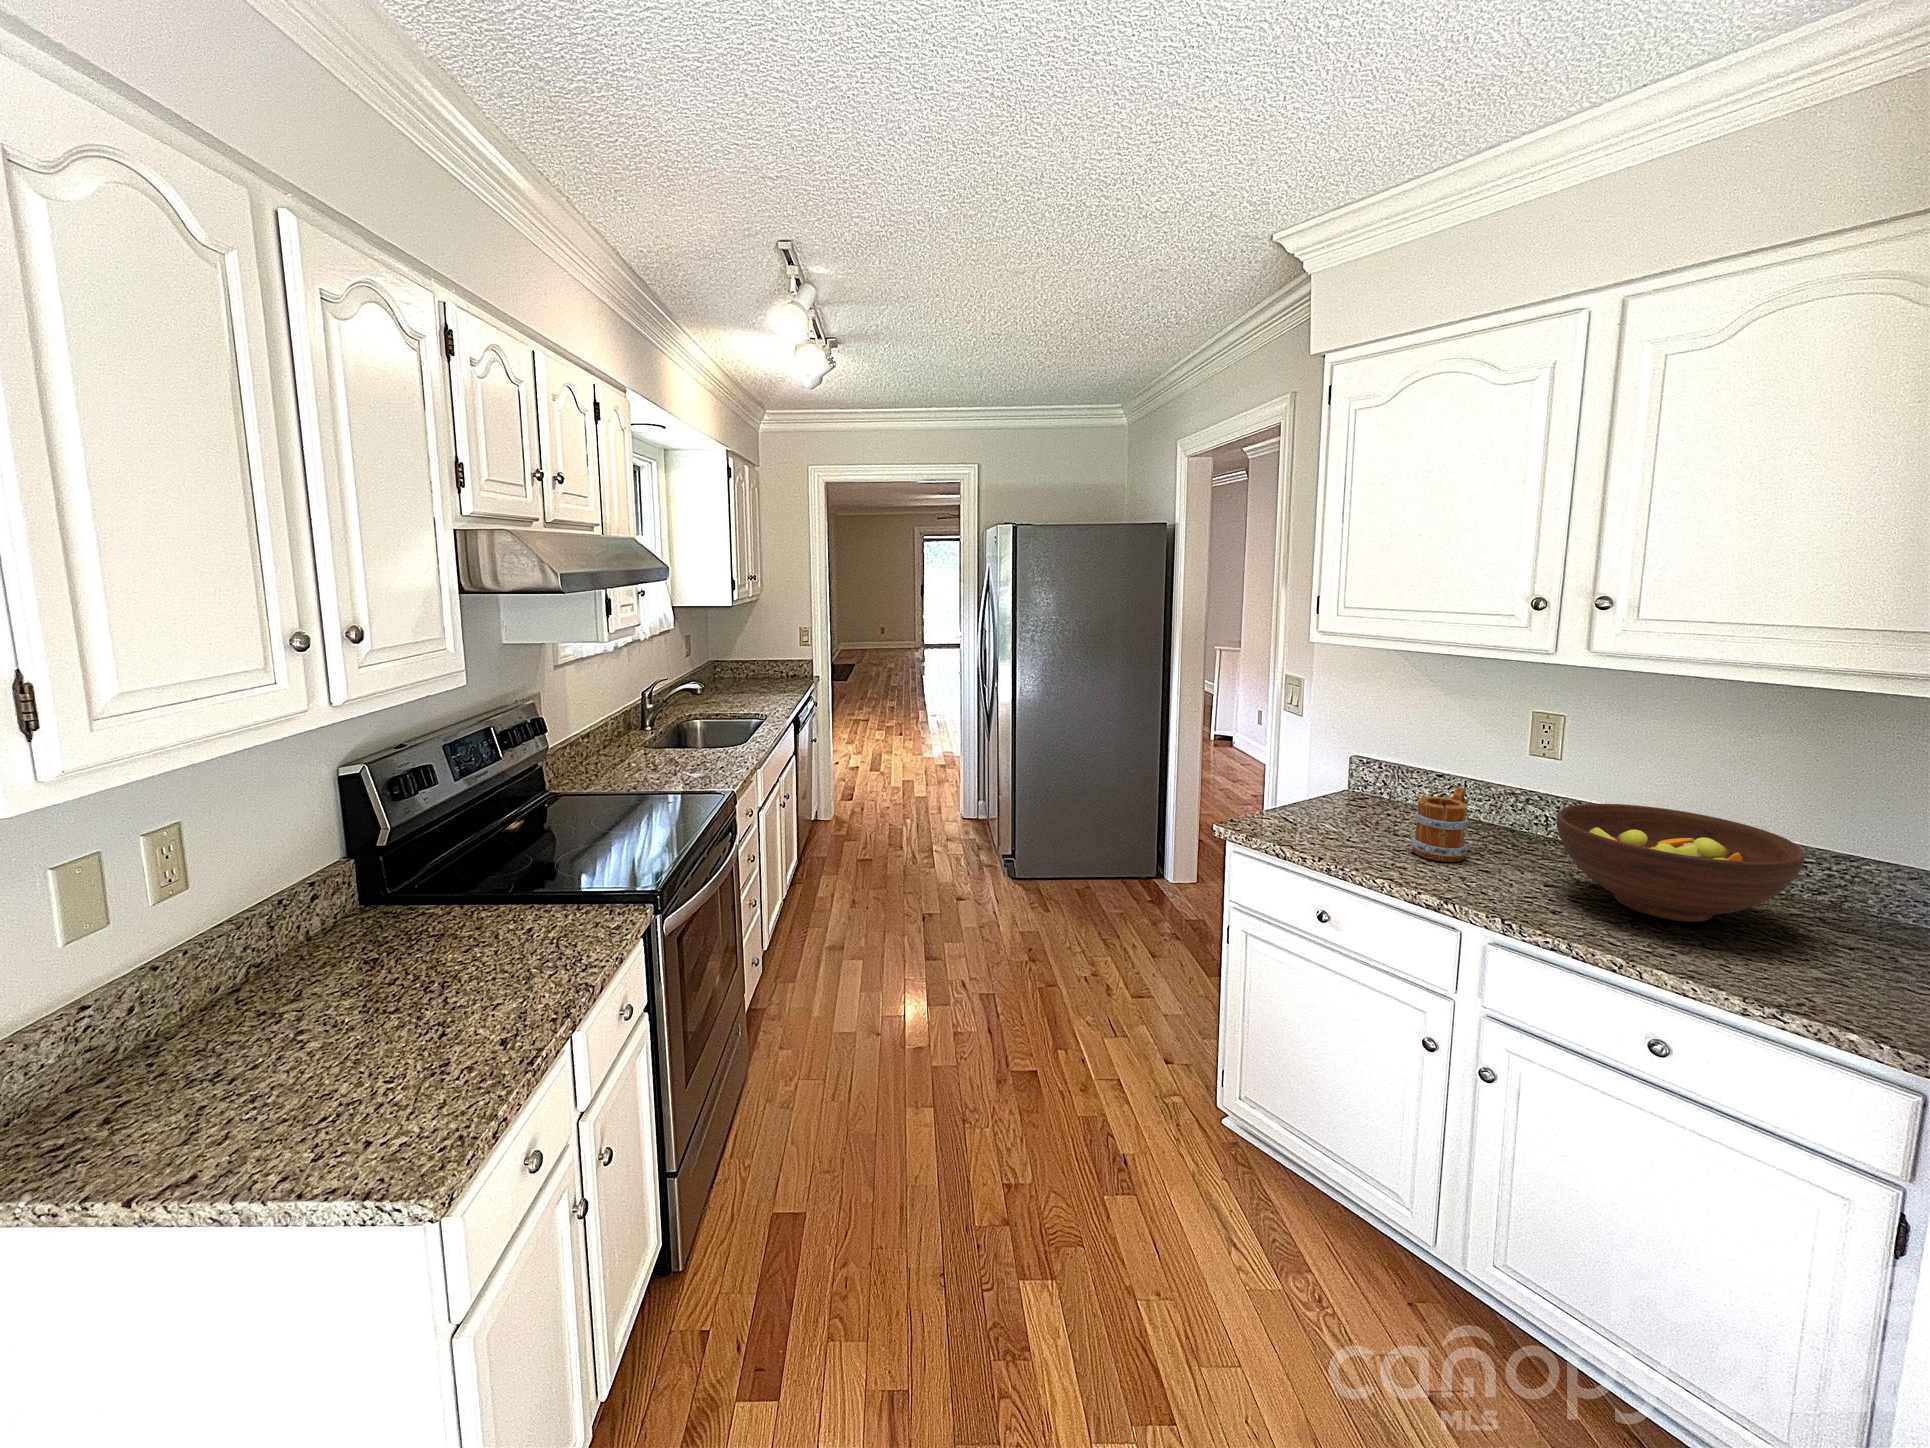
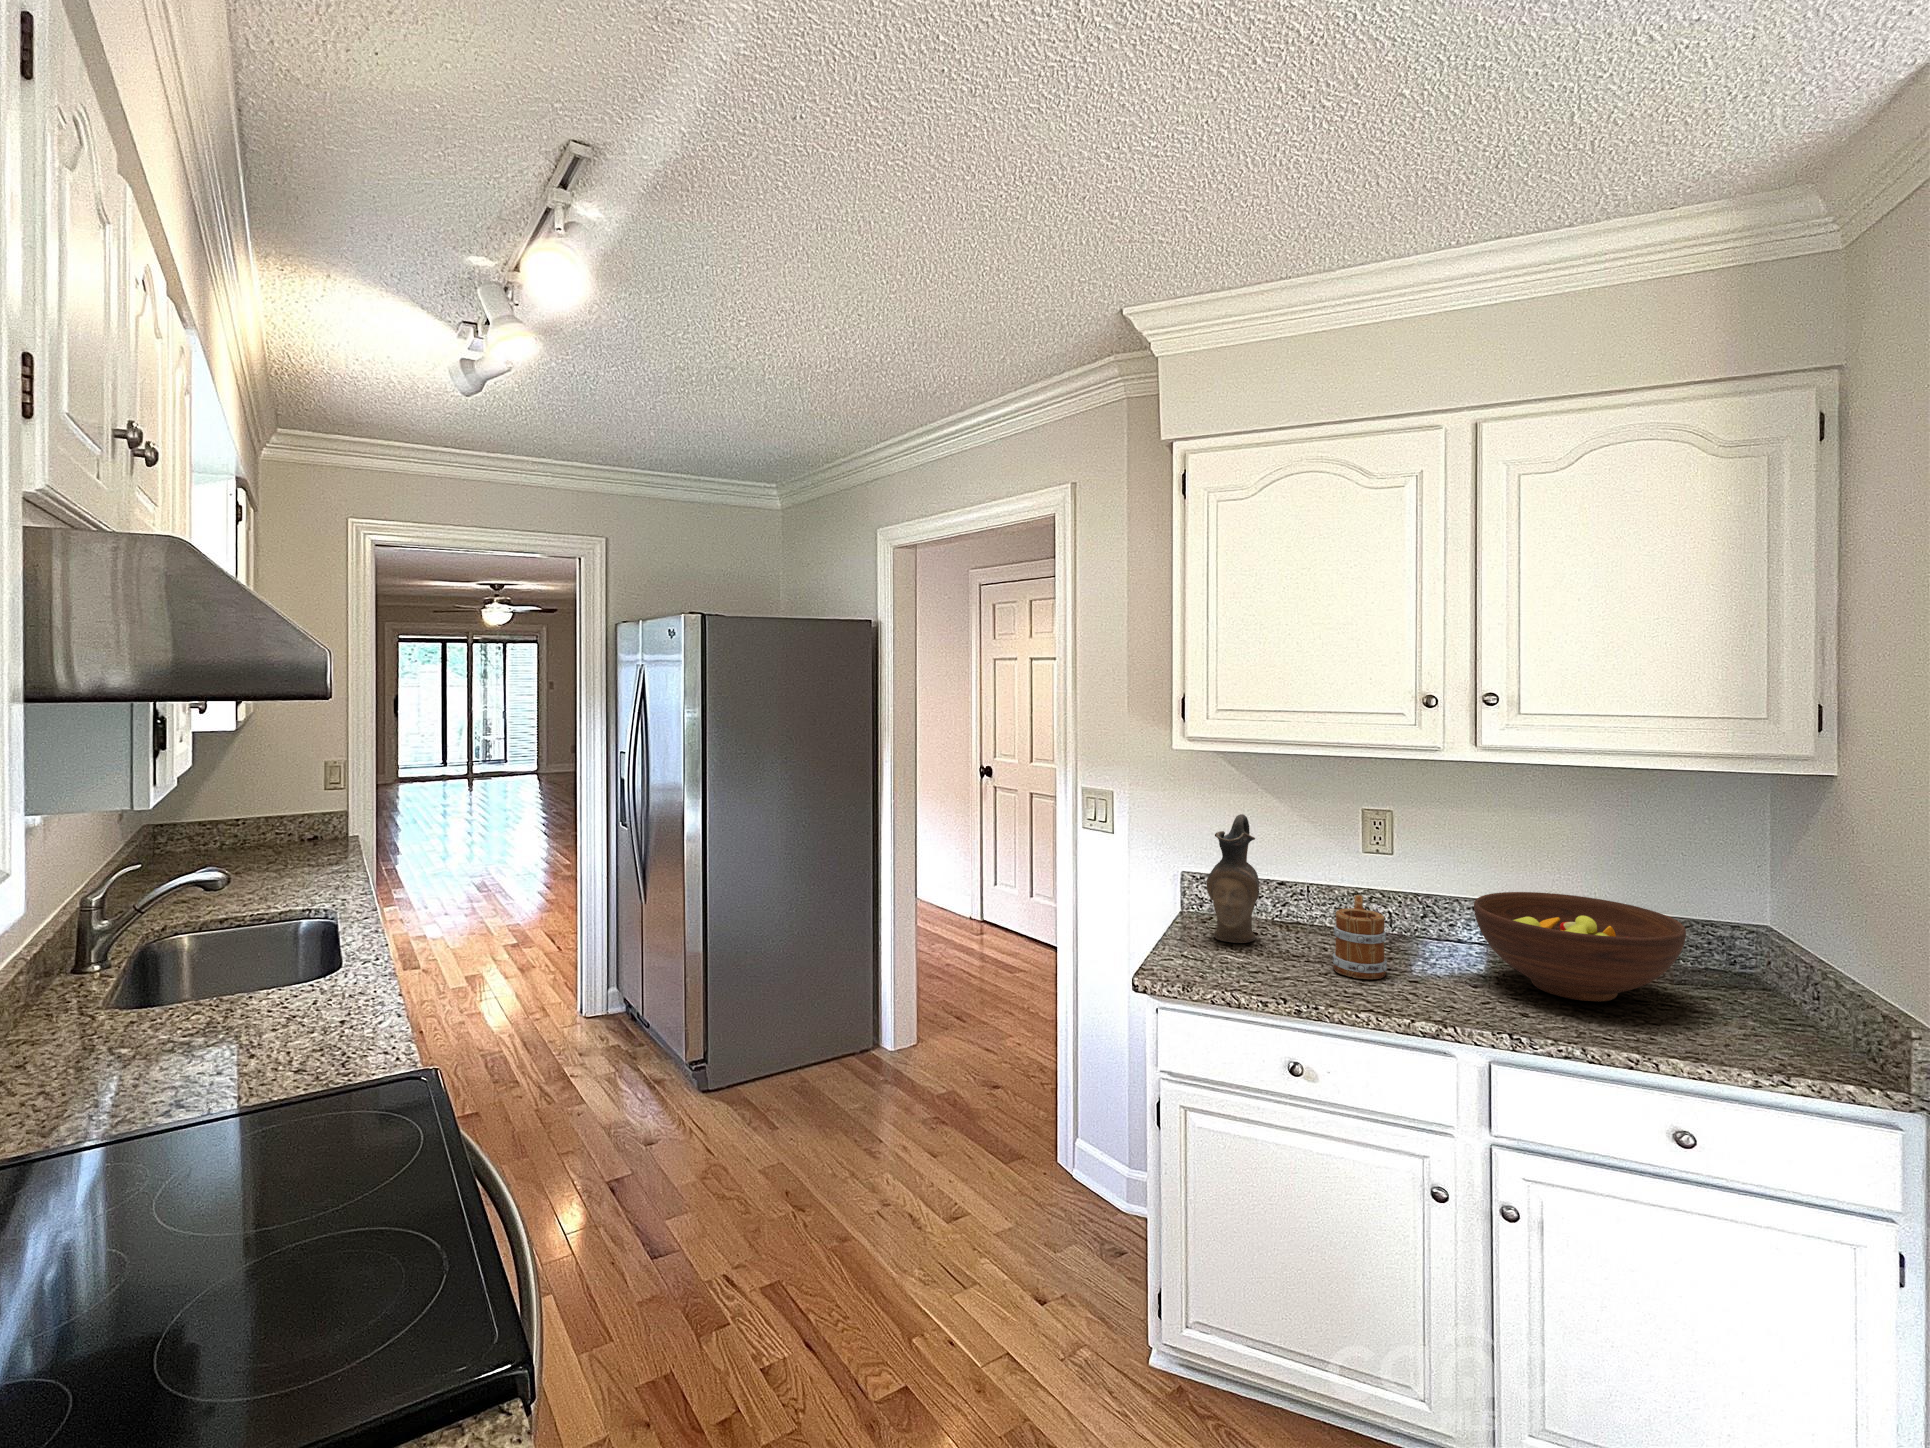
ceramic pitcher: none [1332,705,1392,818] -> present [1206,814,1259,943]

